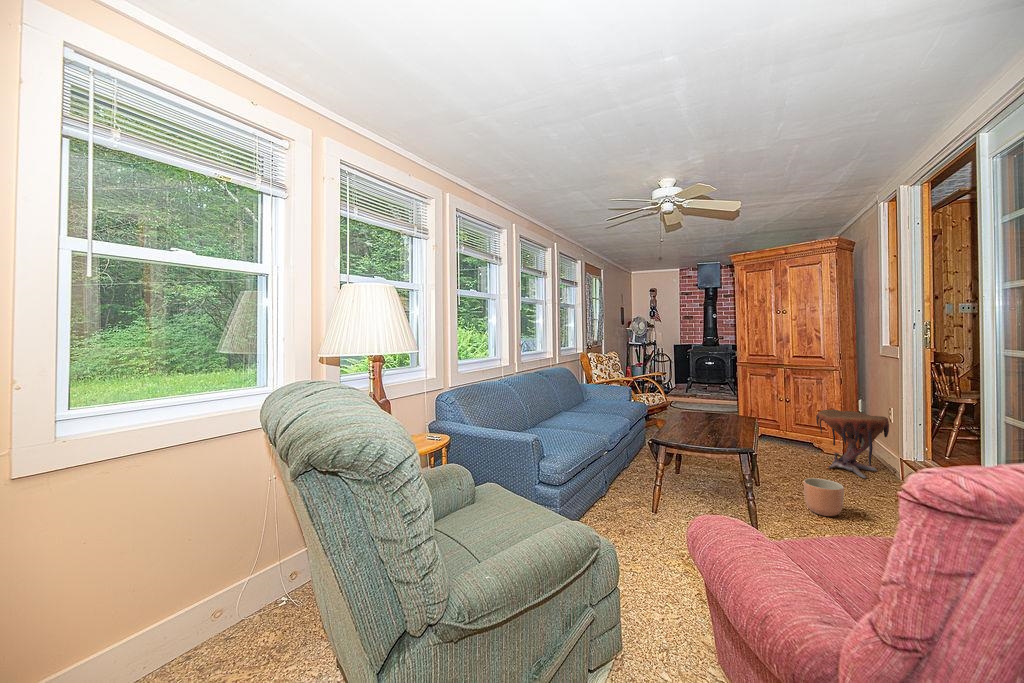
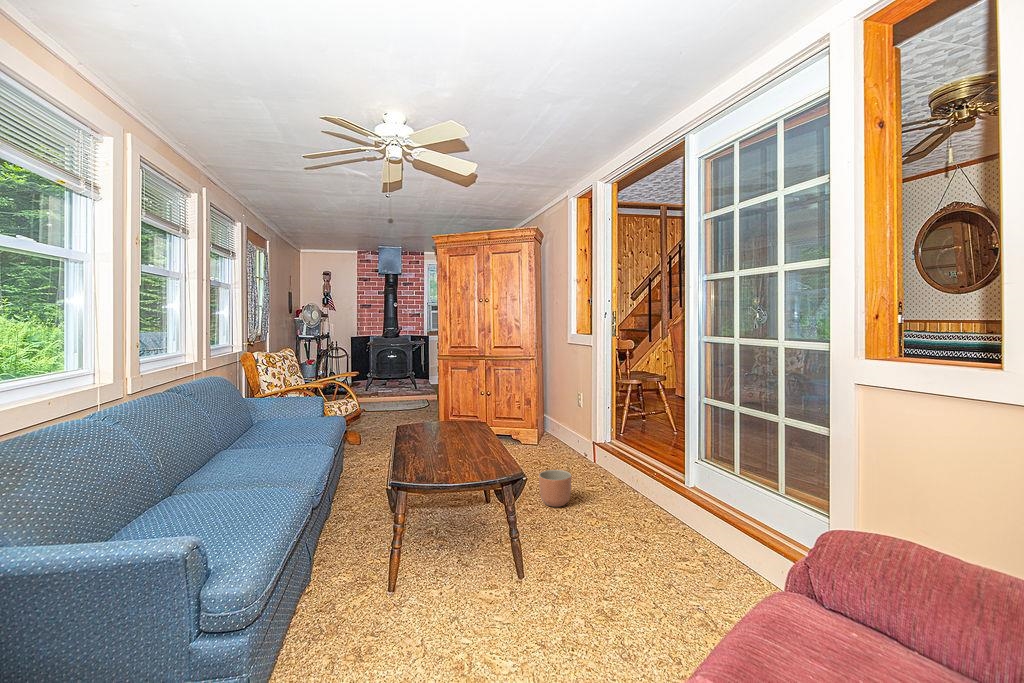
side table: present [816,410,889,478] -> none [522,397,576,459]

